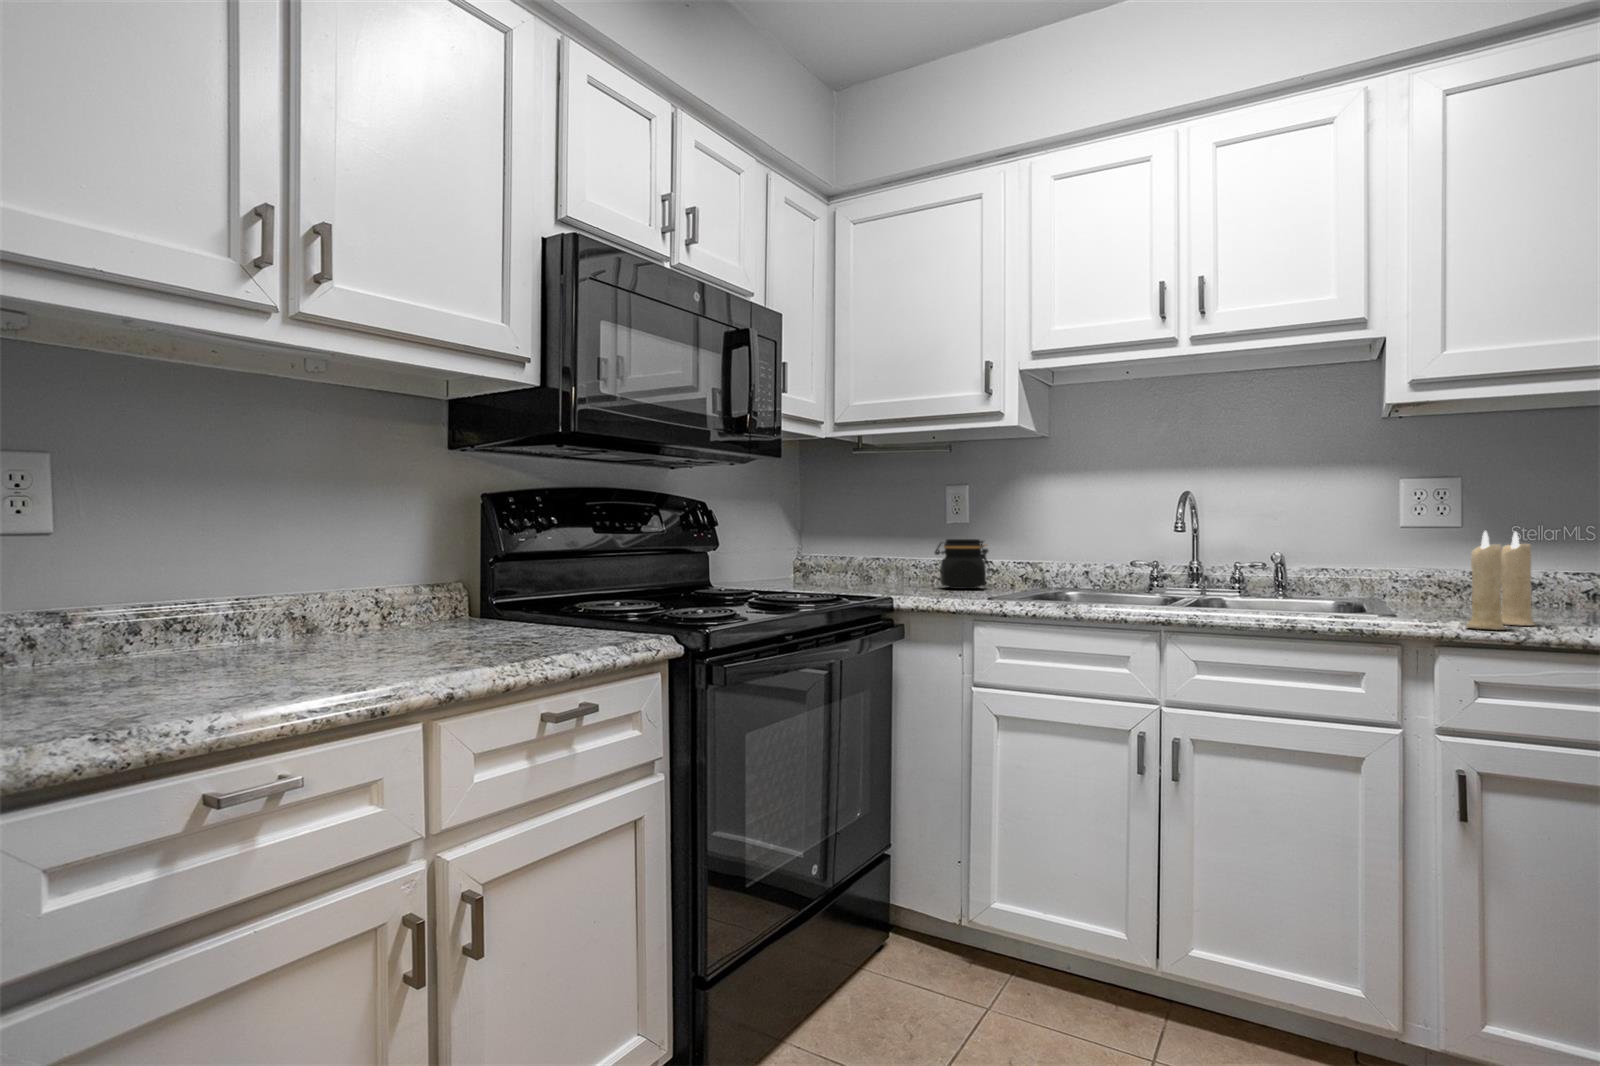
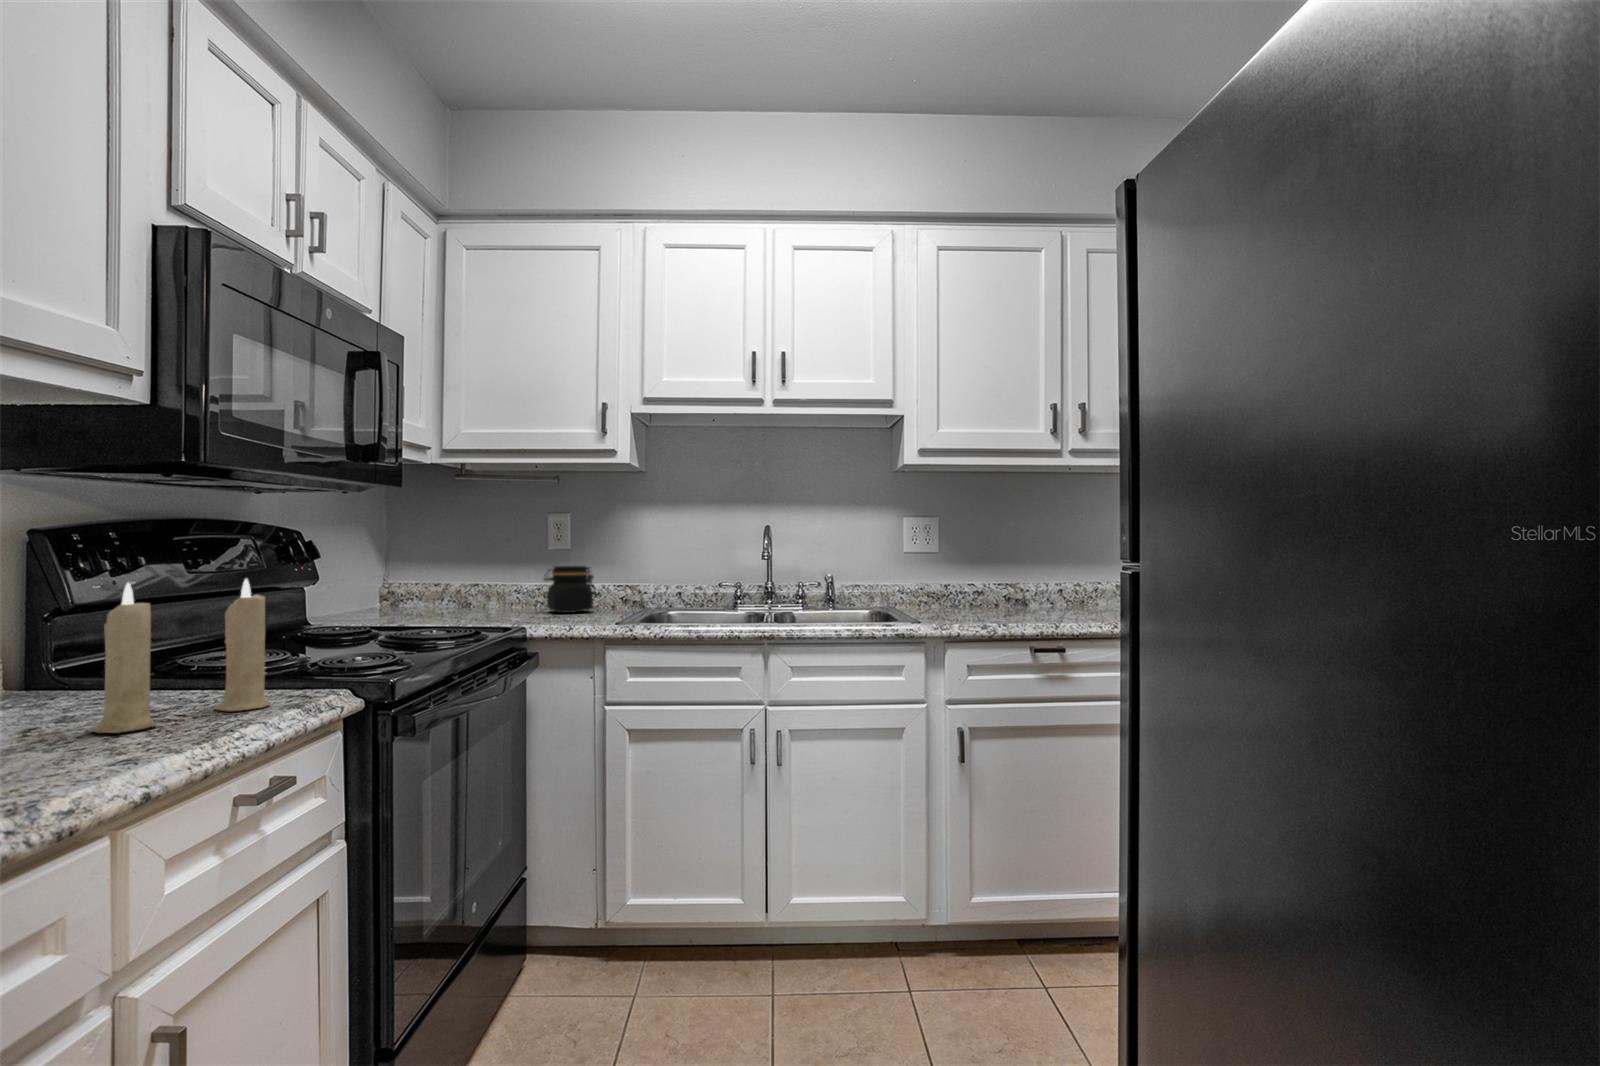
candle: present [1466,531,1535,630] -> present [92,579,270,733]

